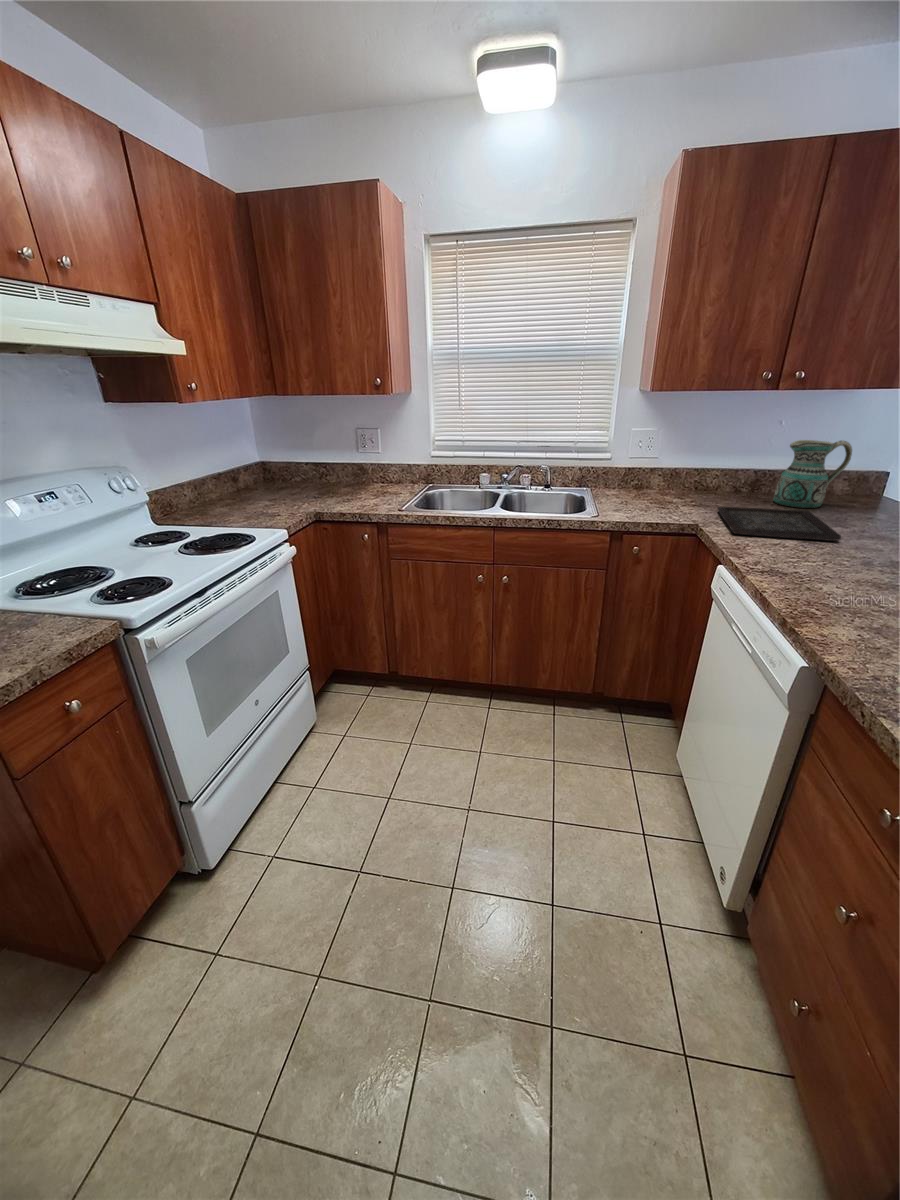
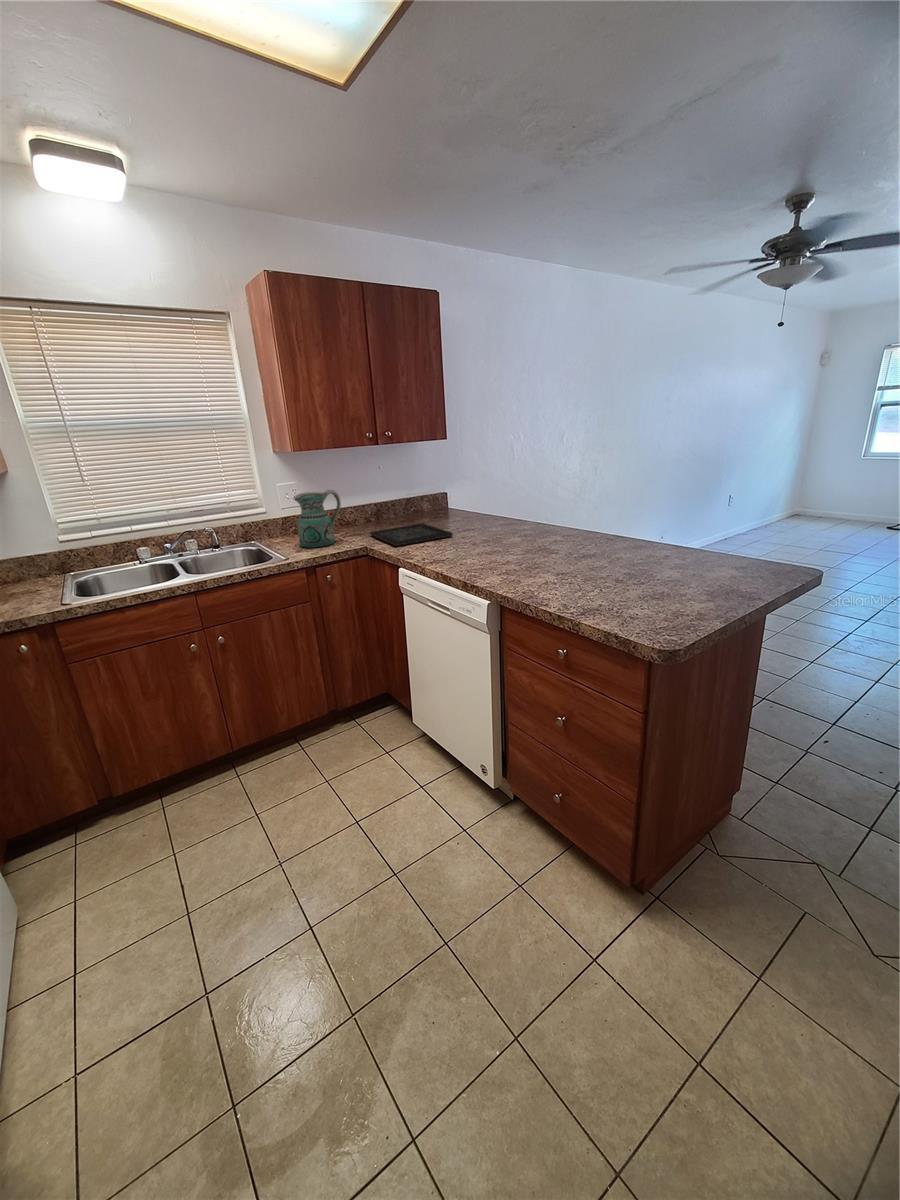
ceramic pitcher: present [773,440,852,508] -> present [294,490,341,548]

